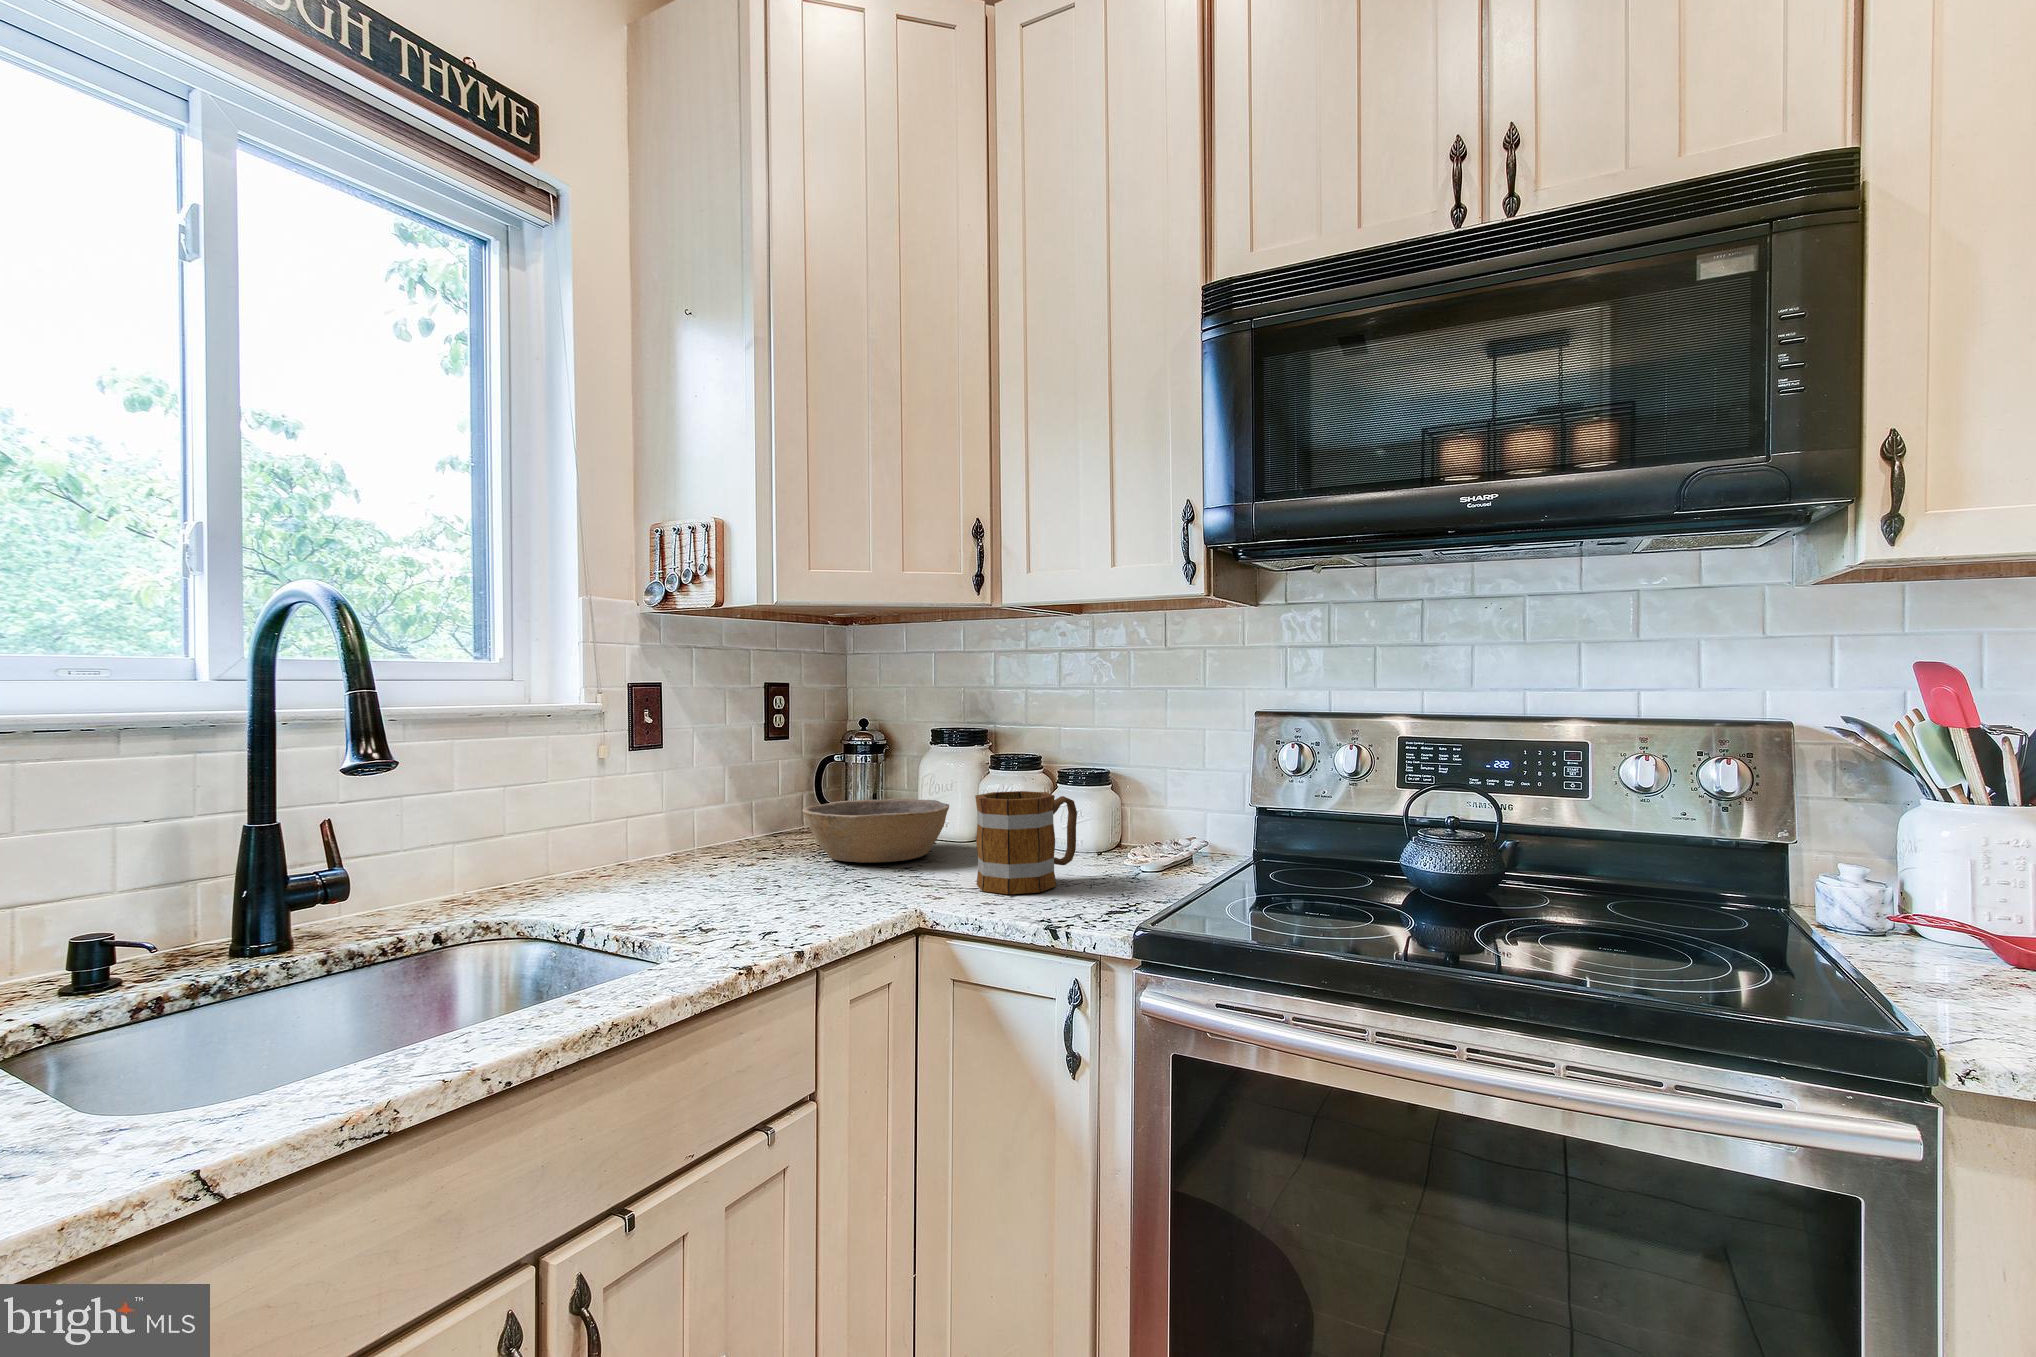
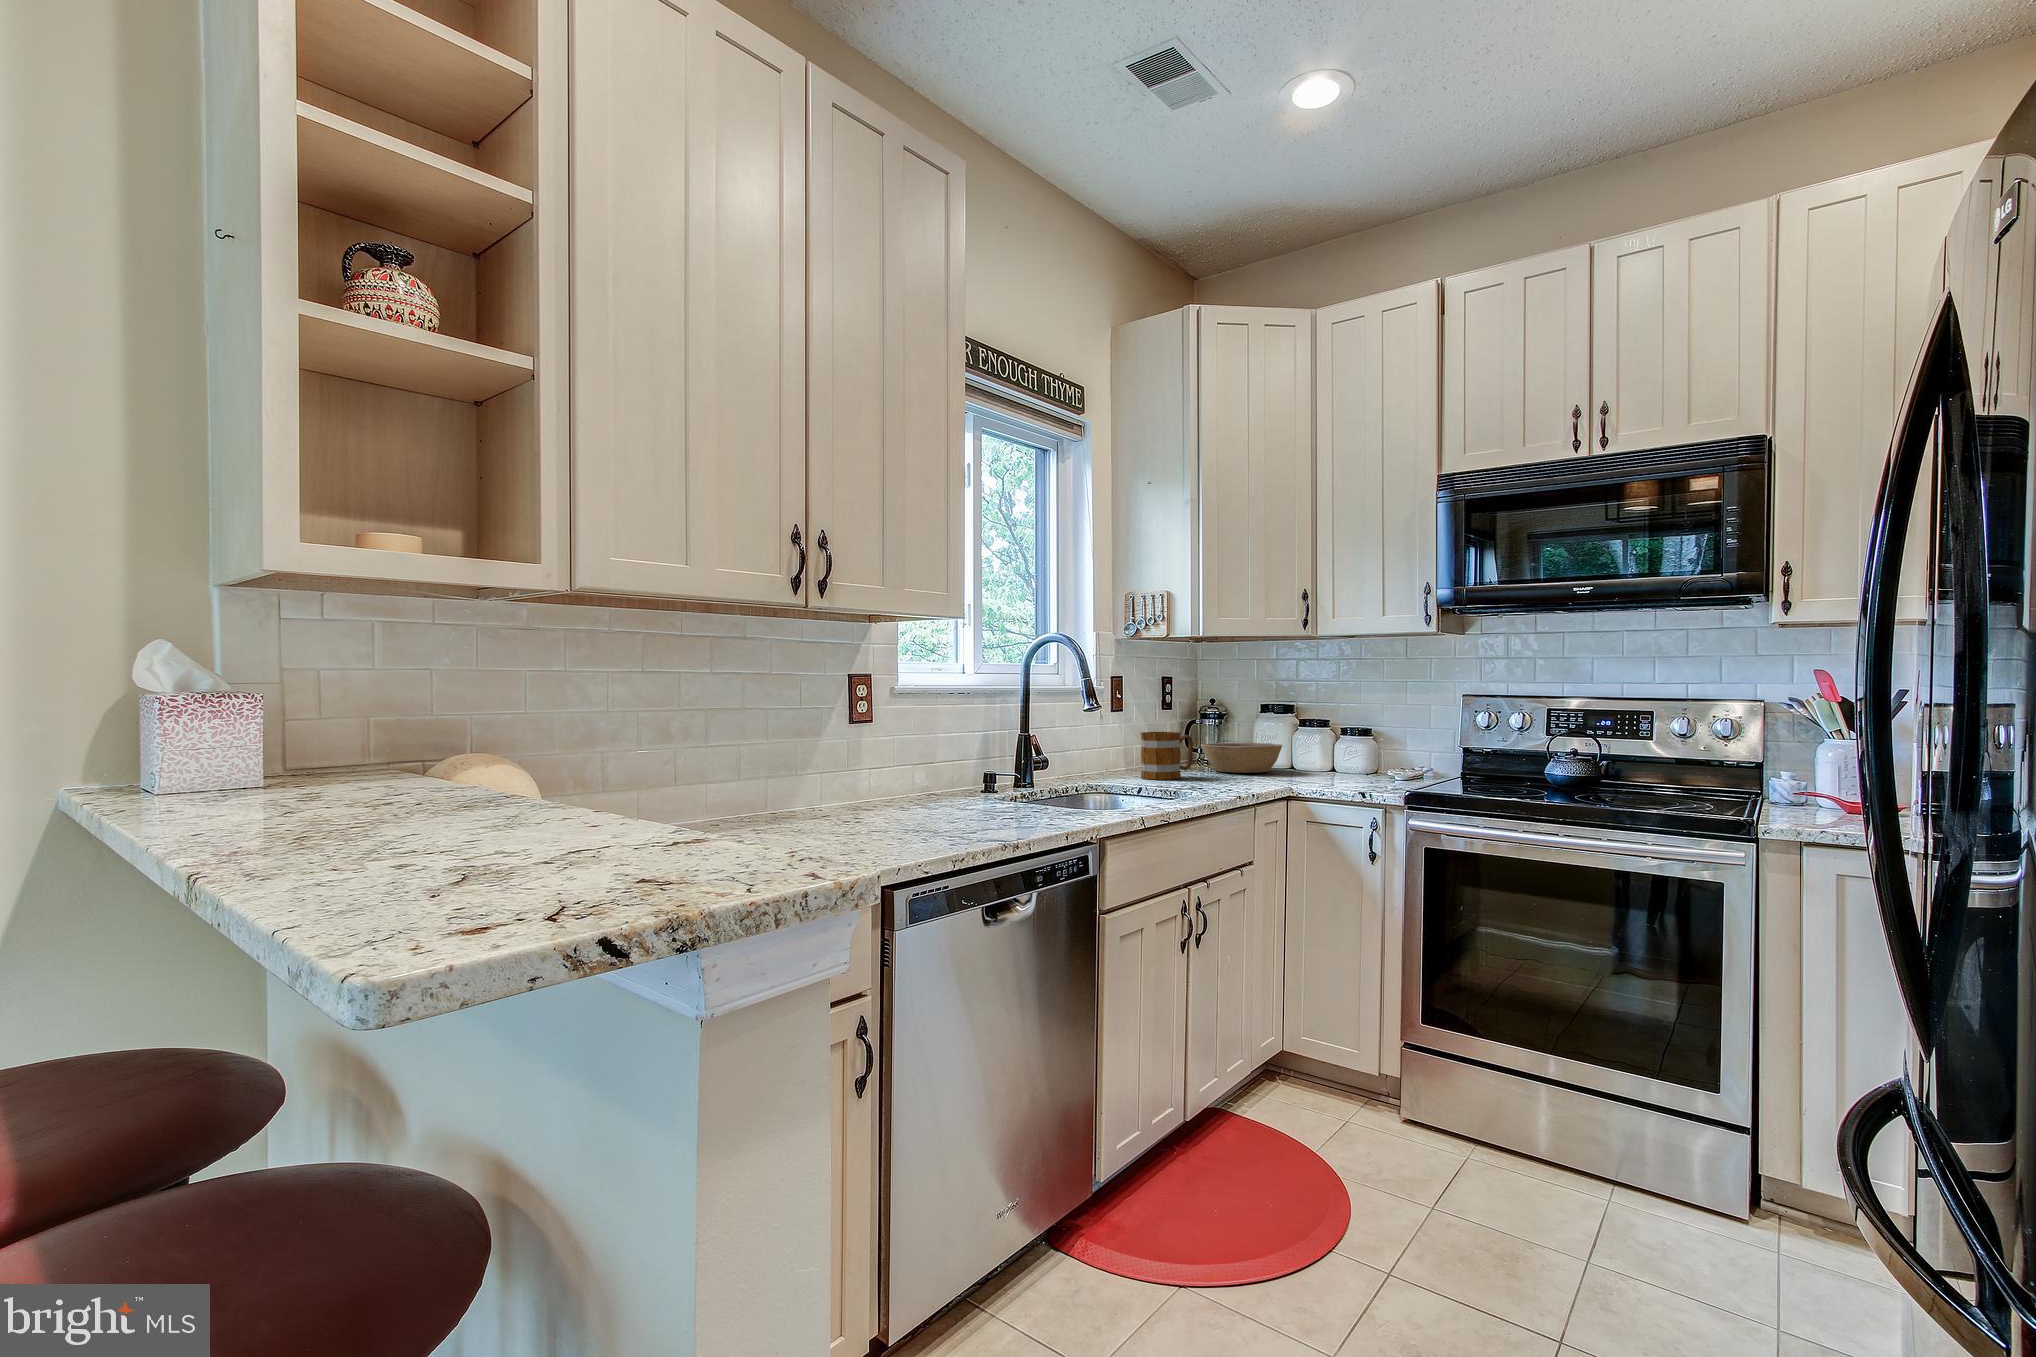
mug: present [975,791,1077,894] -> present [1141,732,1193,780]

